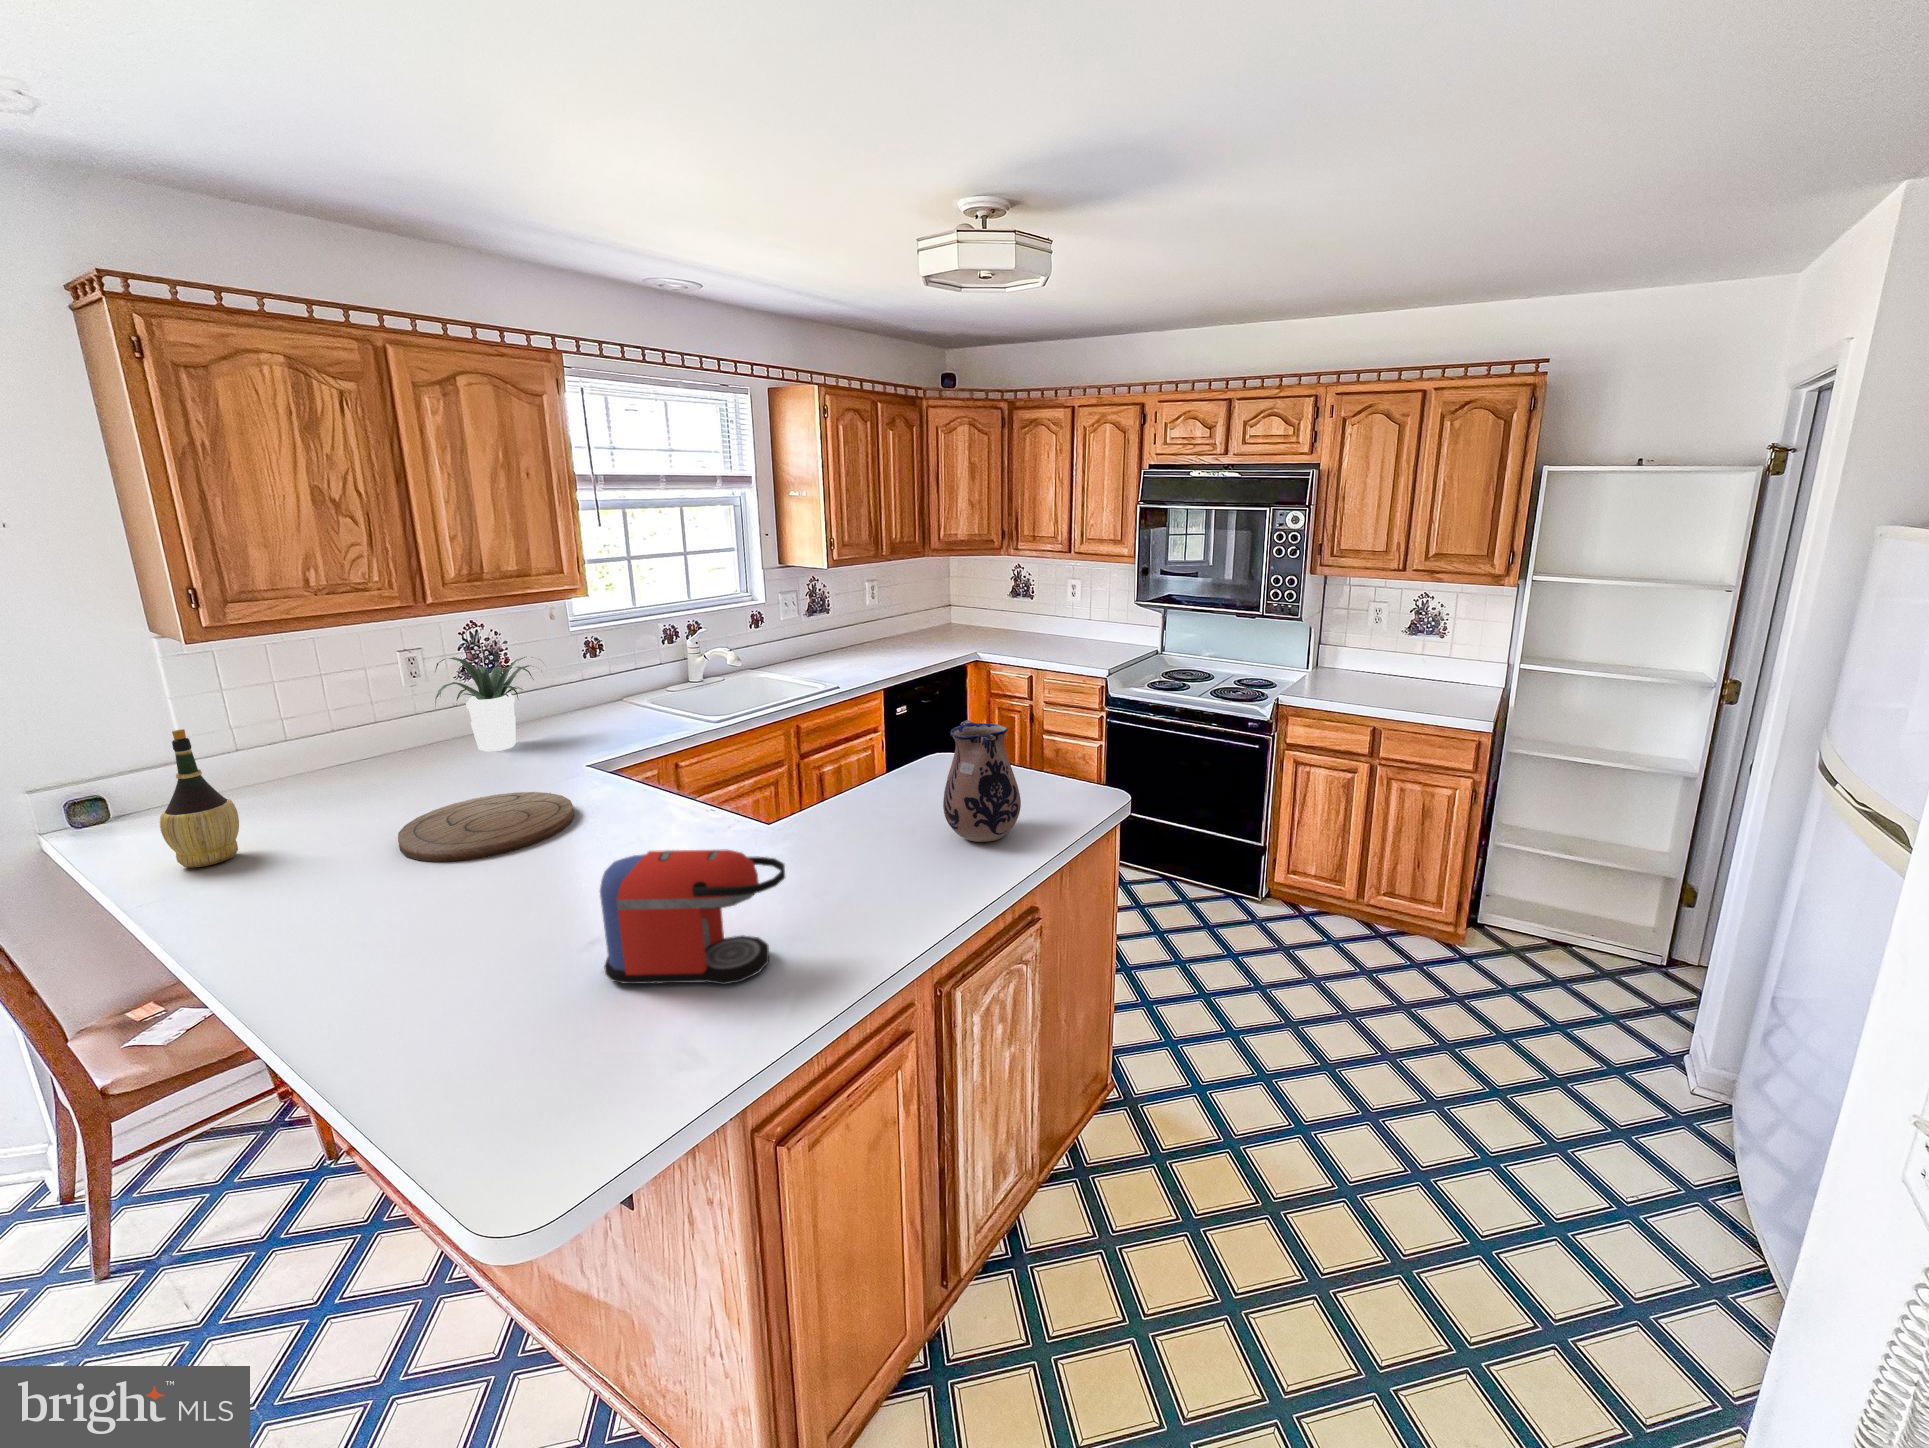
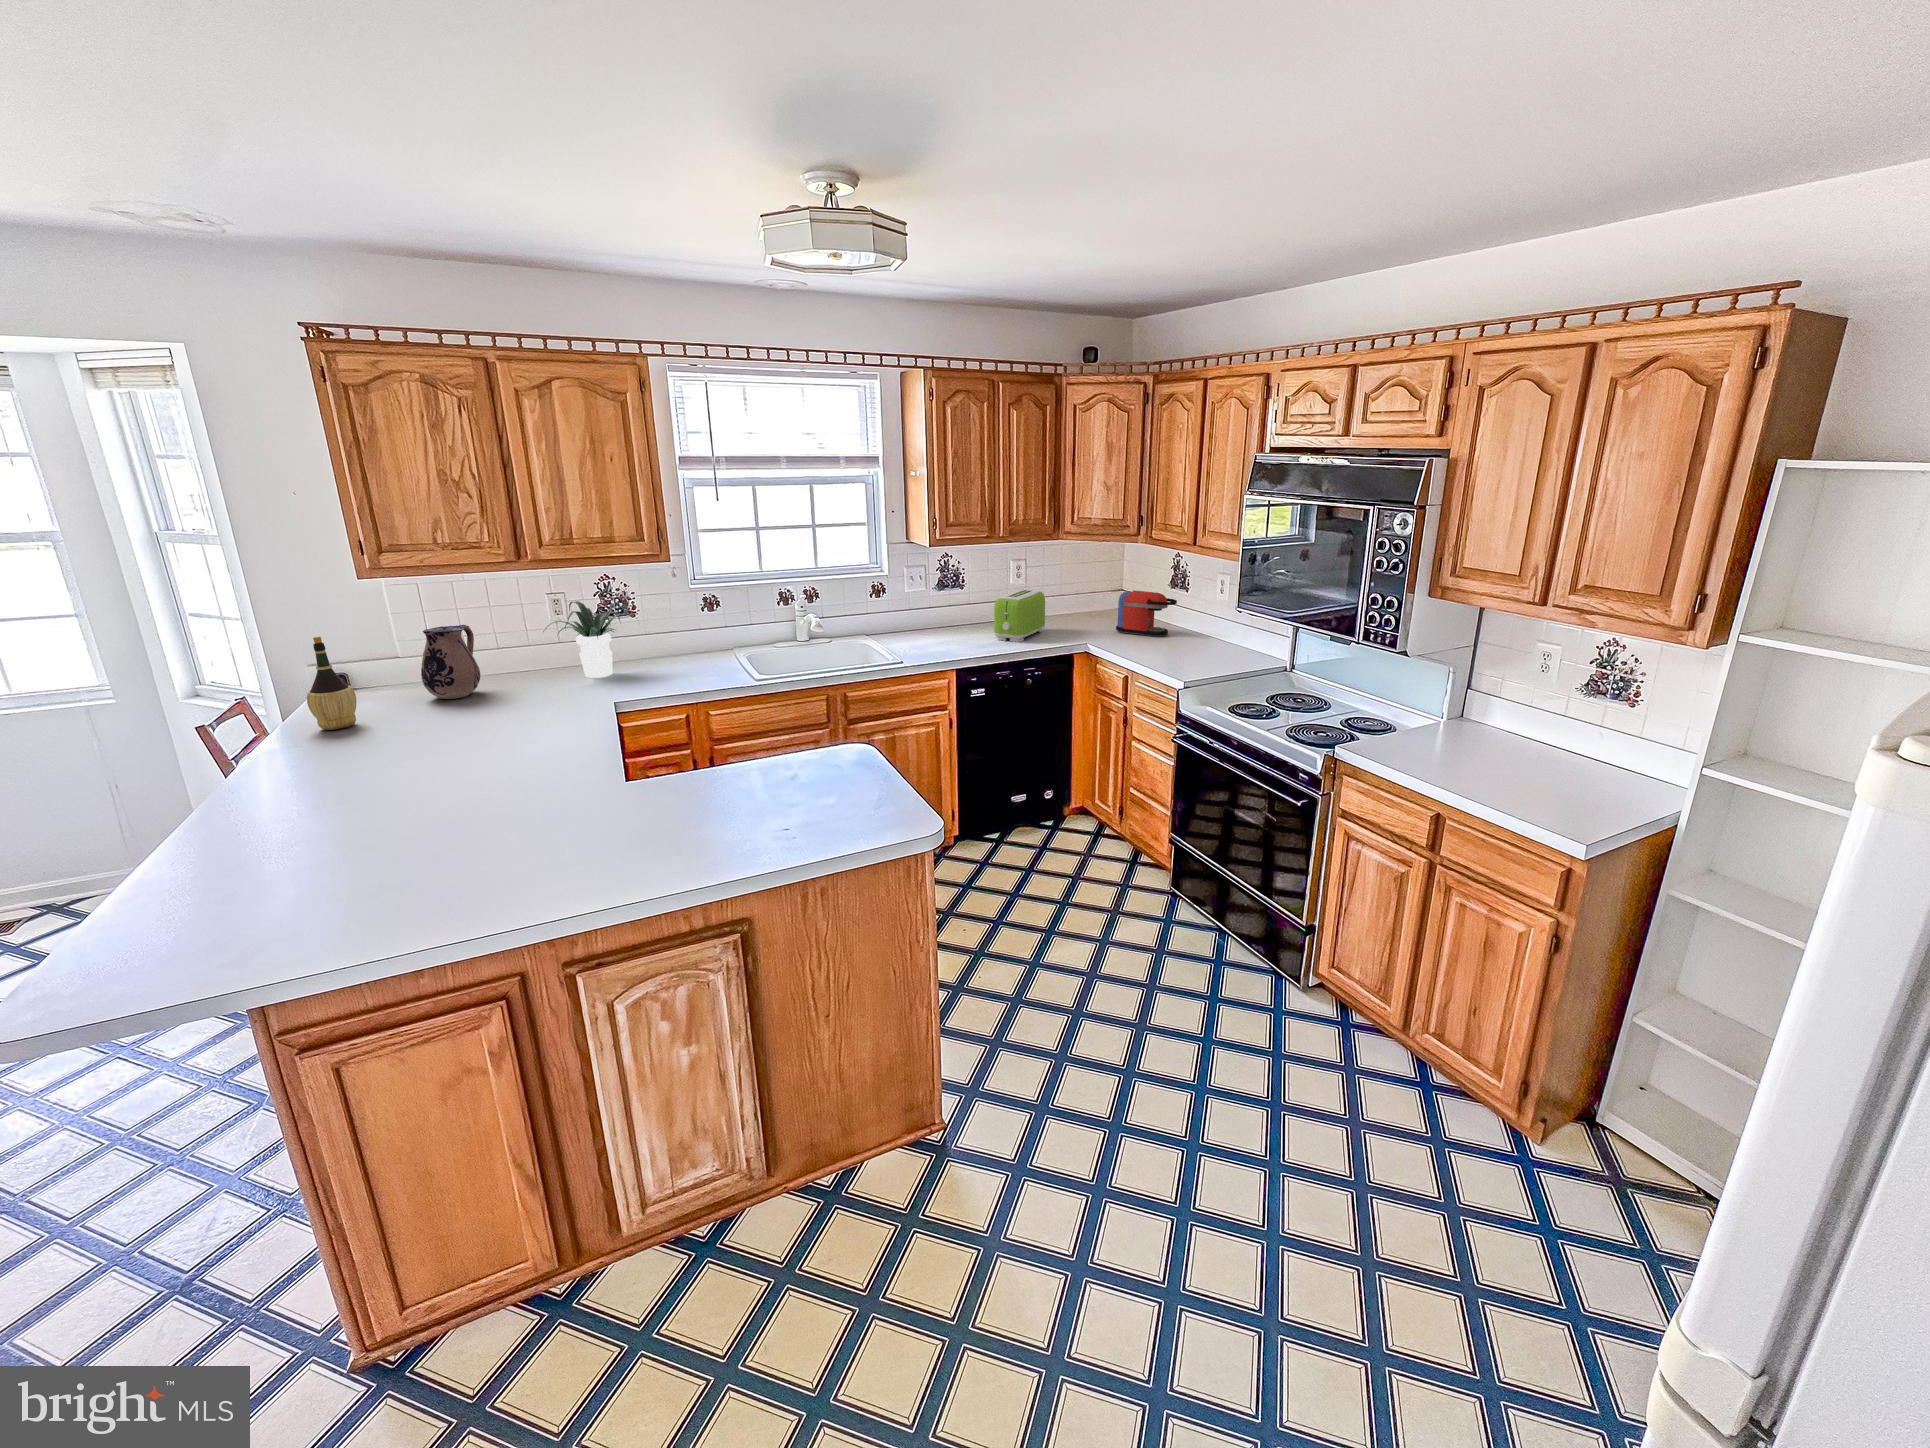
toaster: none [891,608,925,659] -> present [994,589,1045,642]
ceramic pitcher: present [943,720,1021,842] -> present [421,625,480,699]
cutting board: present [398,792,574,862] -> none [404,713,541,760]
coffee maker: present [600,849,785,984] -> present [1116,590,1177,637]

